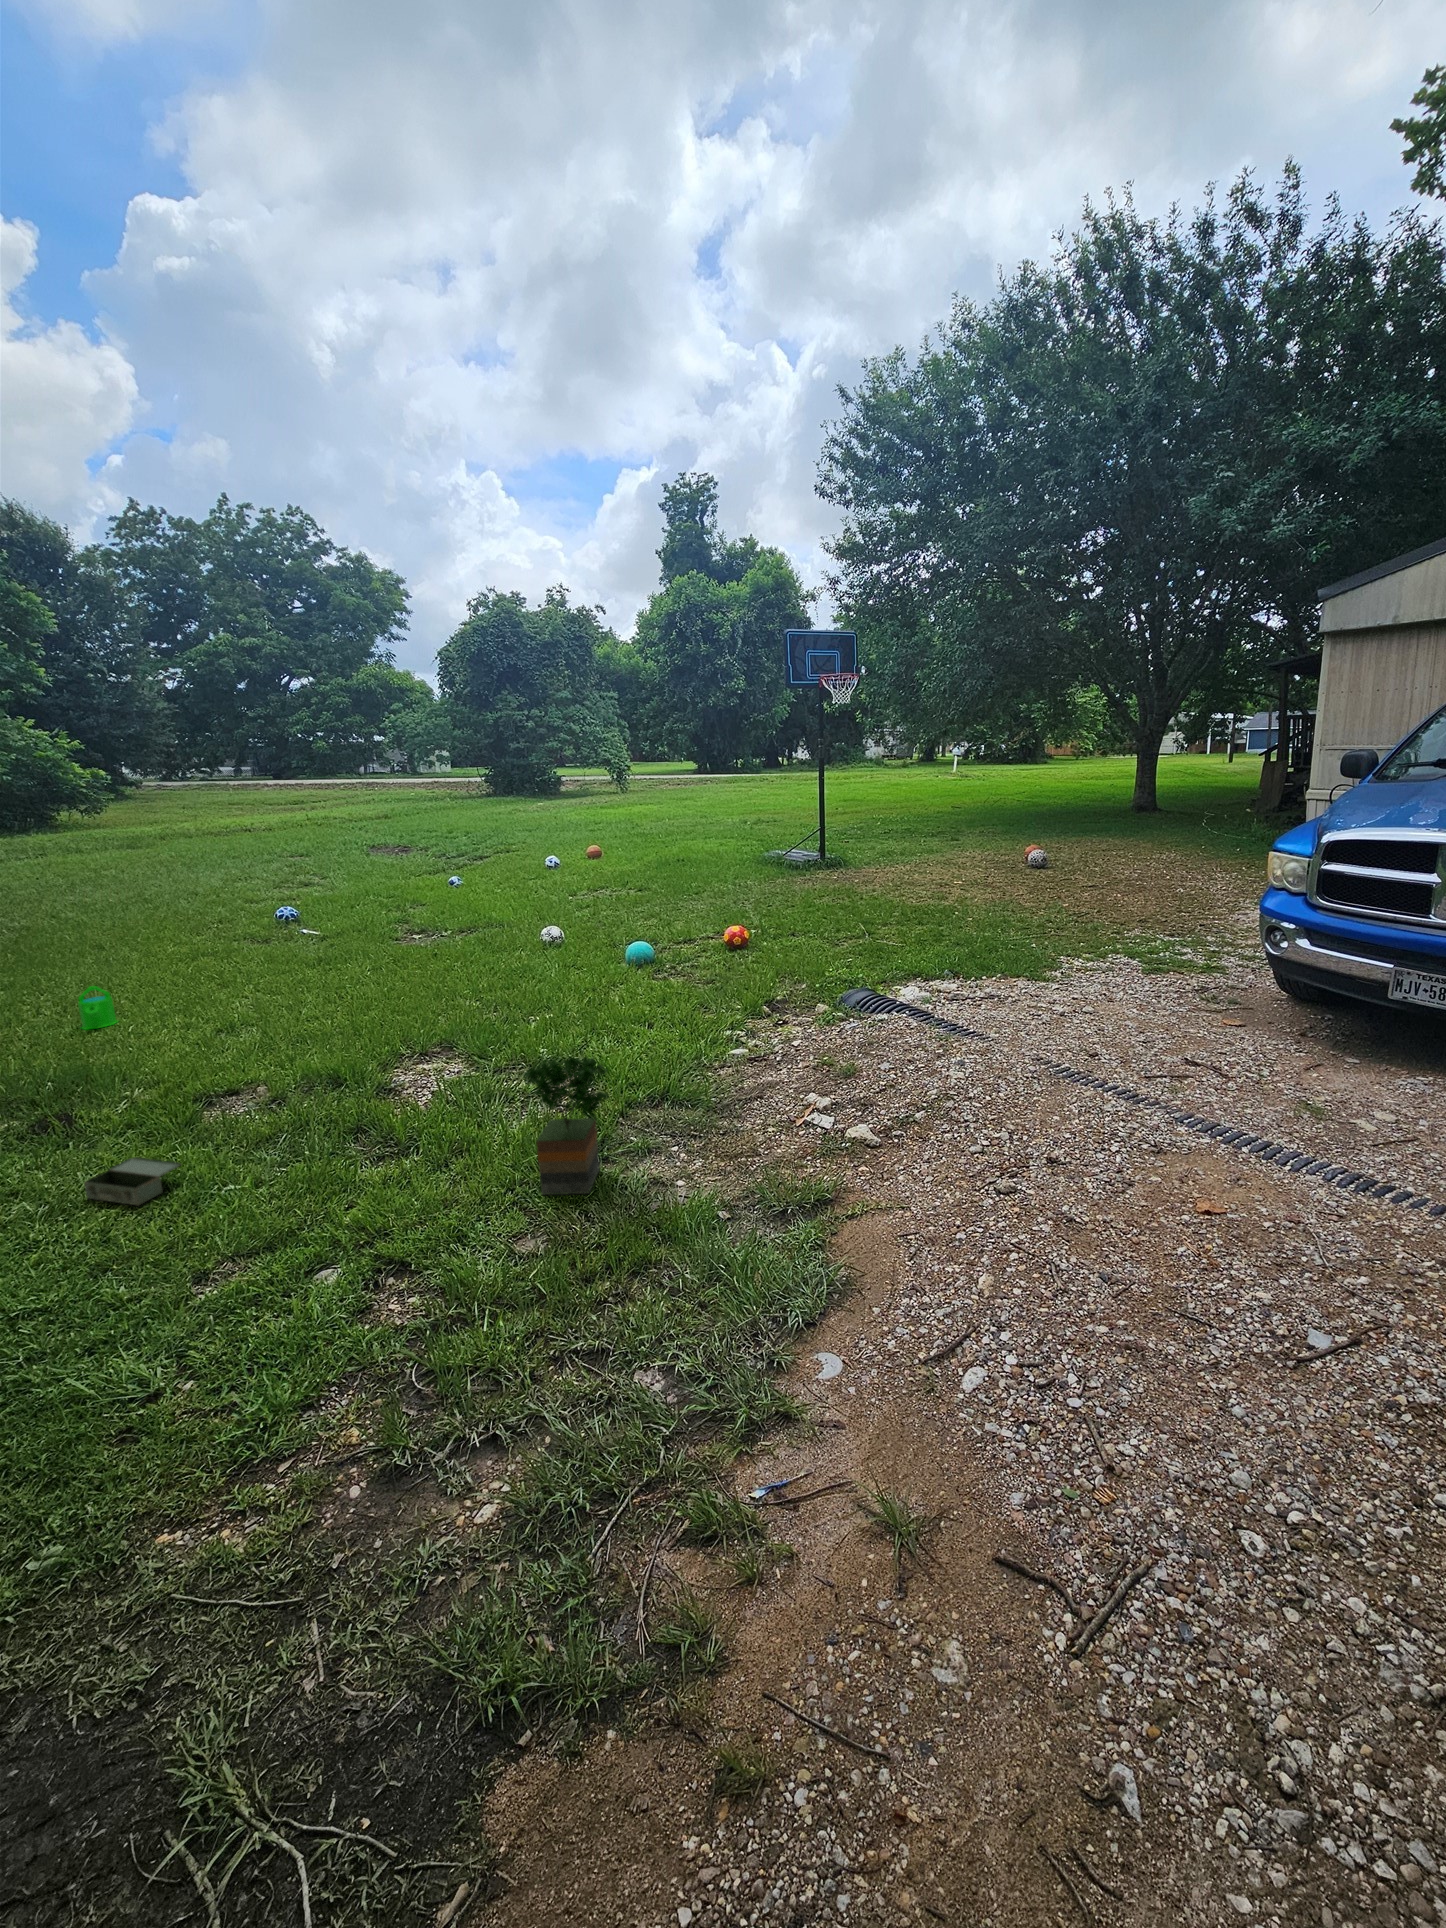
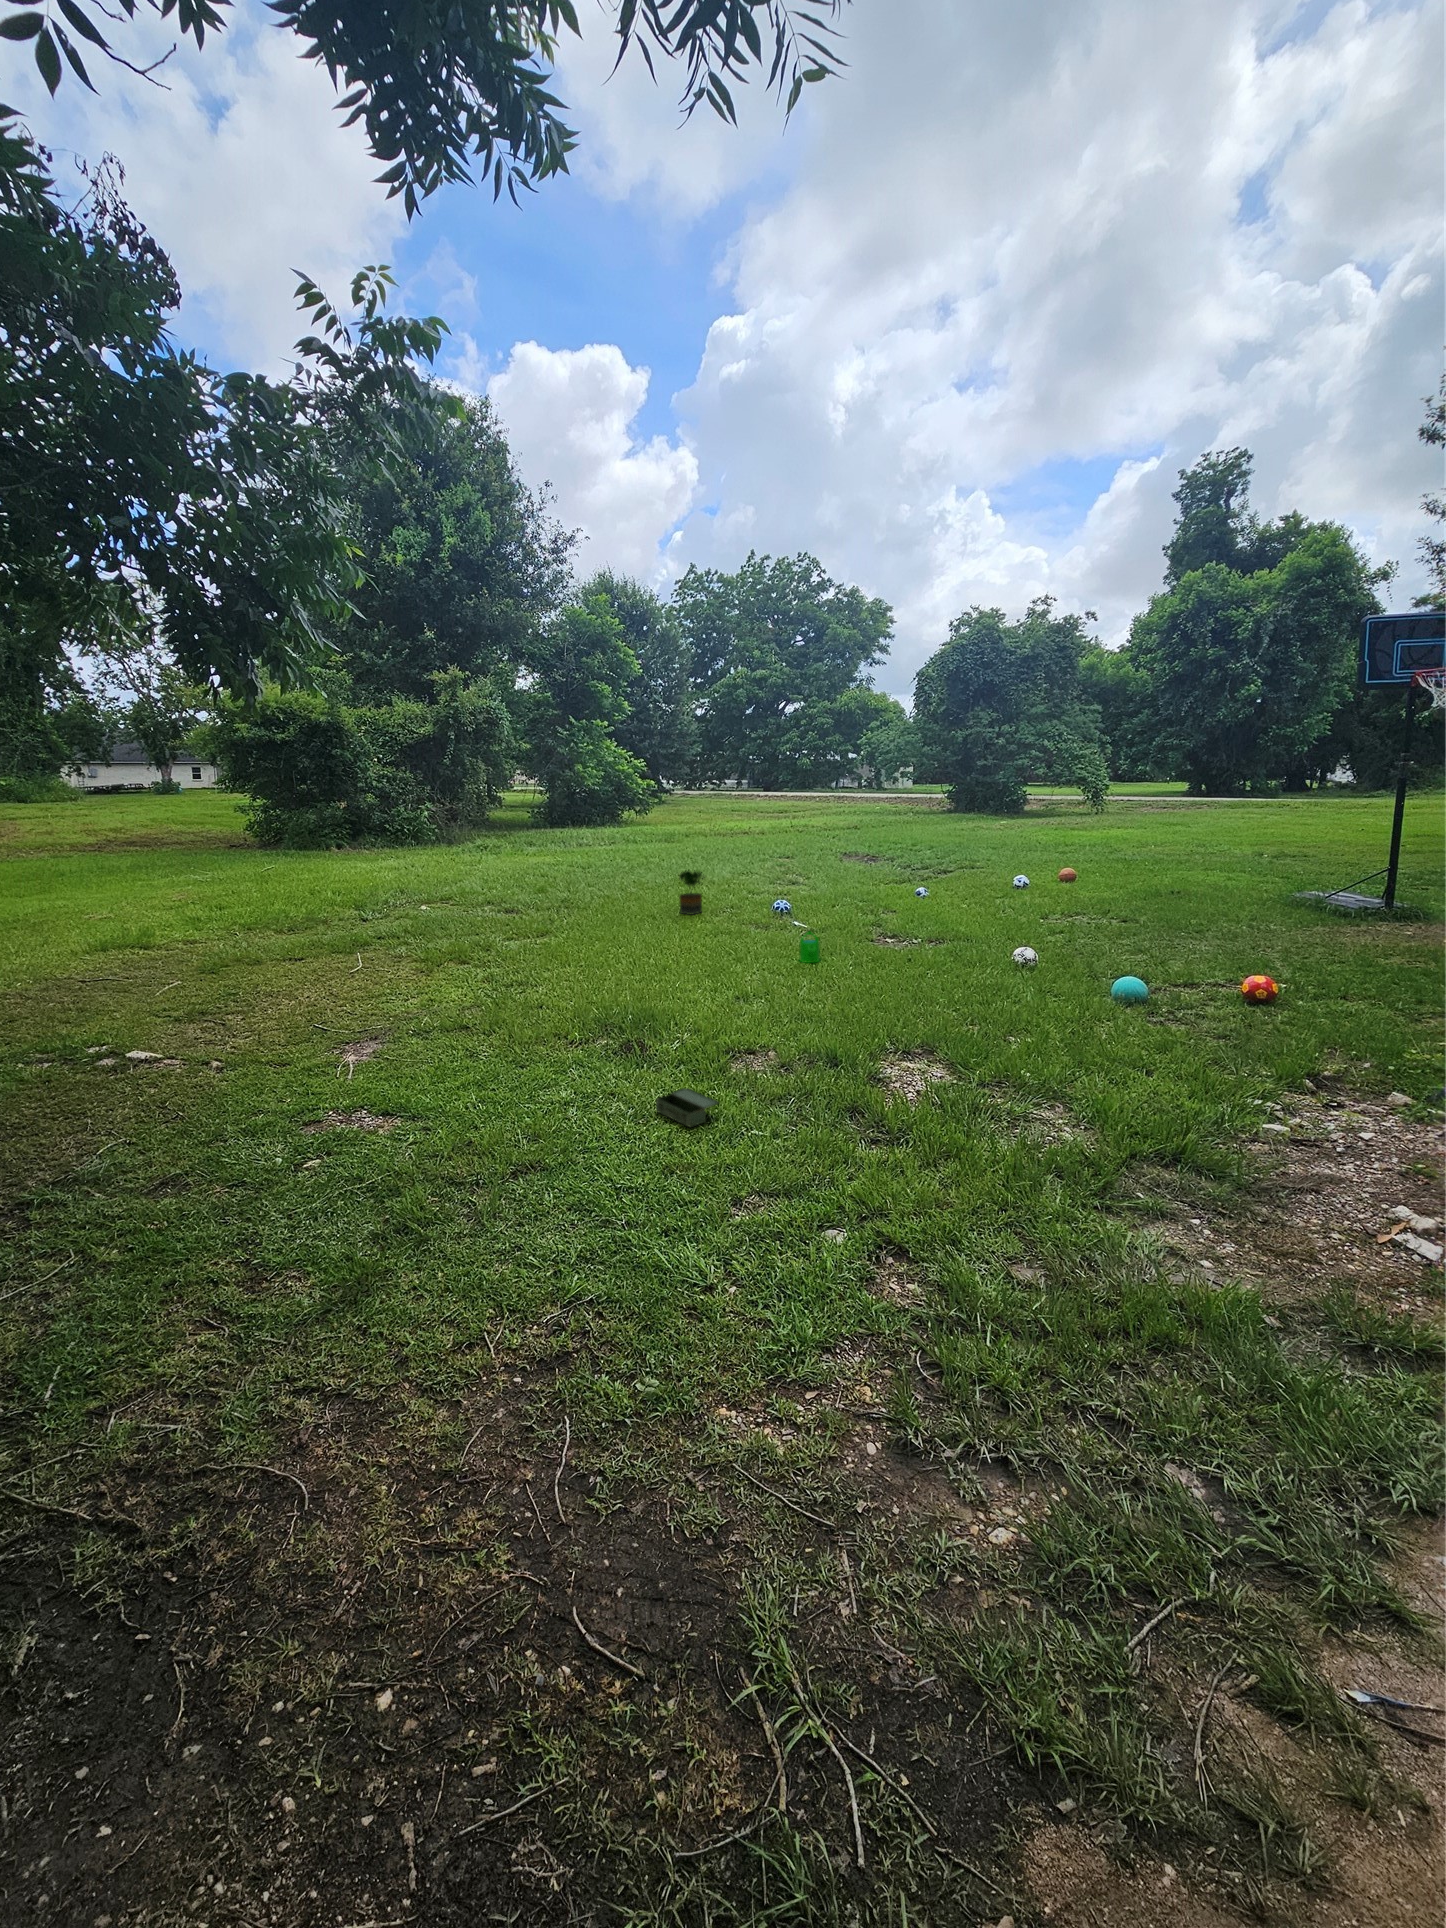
watering can: present [78,986,118,1030] -> present [799,932,820,963]
potted tree: present [523,1057,609,1195] -> present [679,870,705,915]

